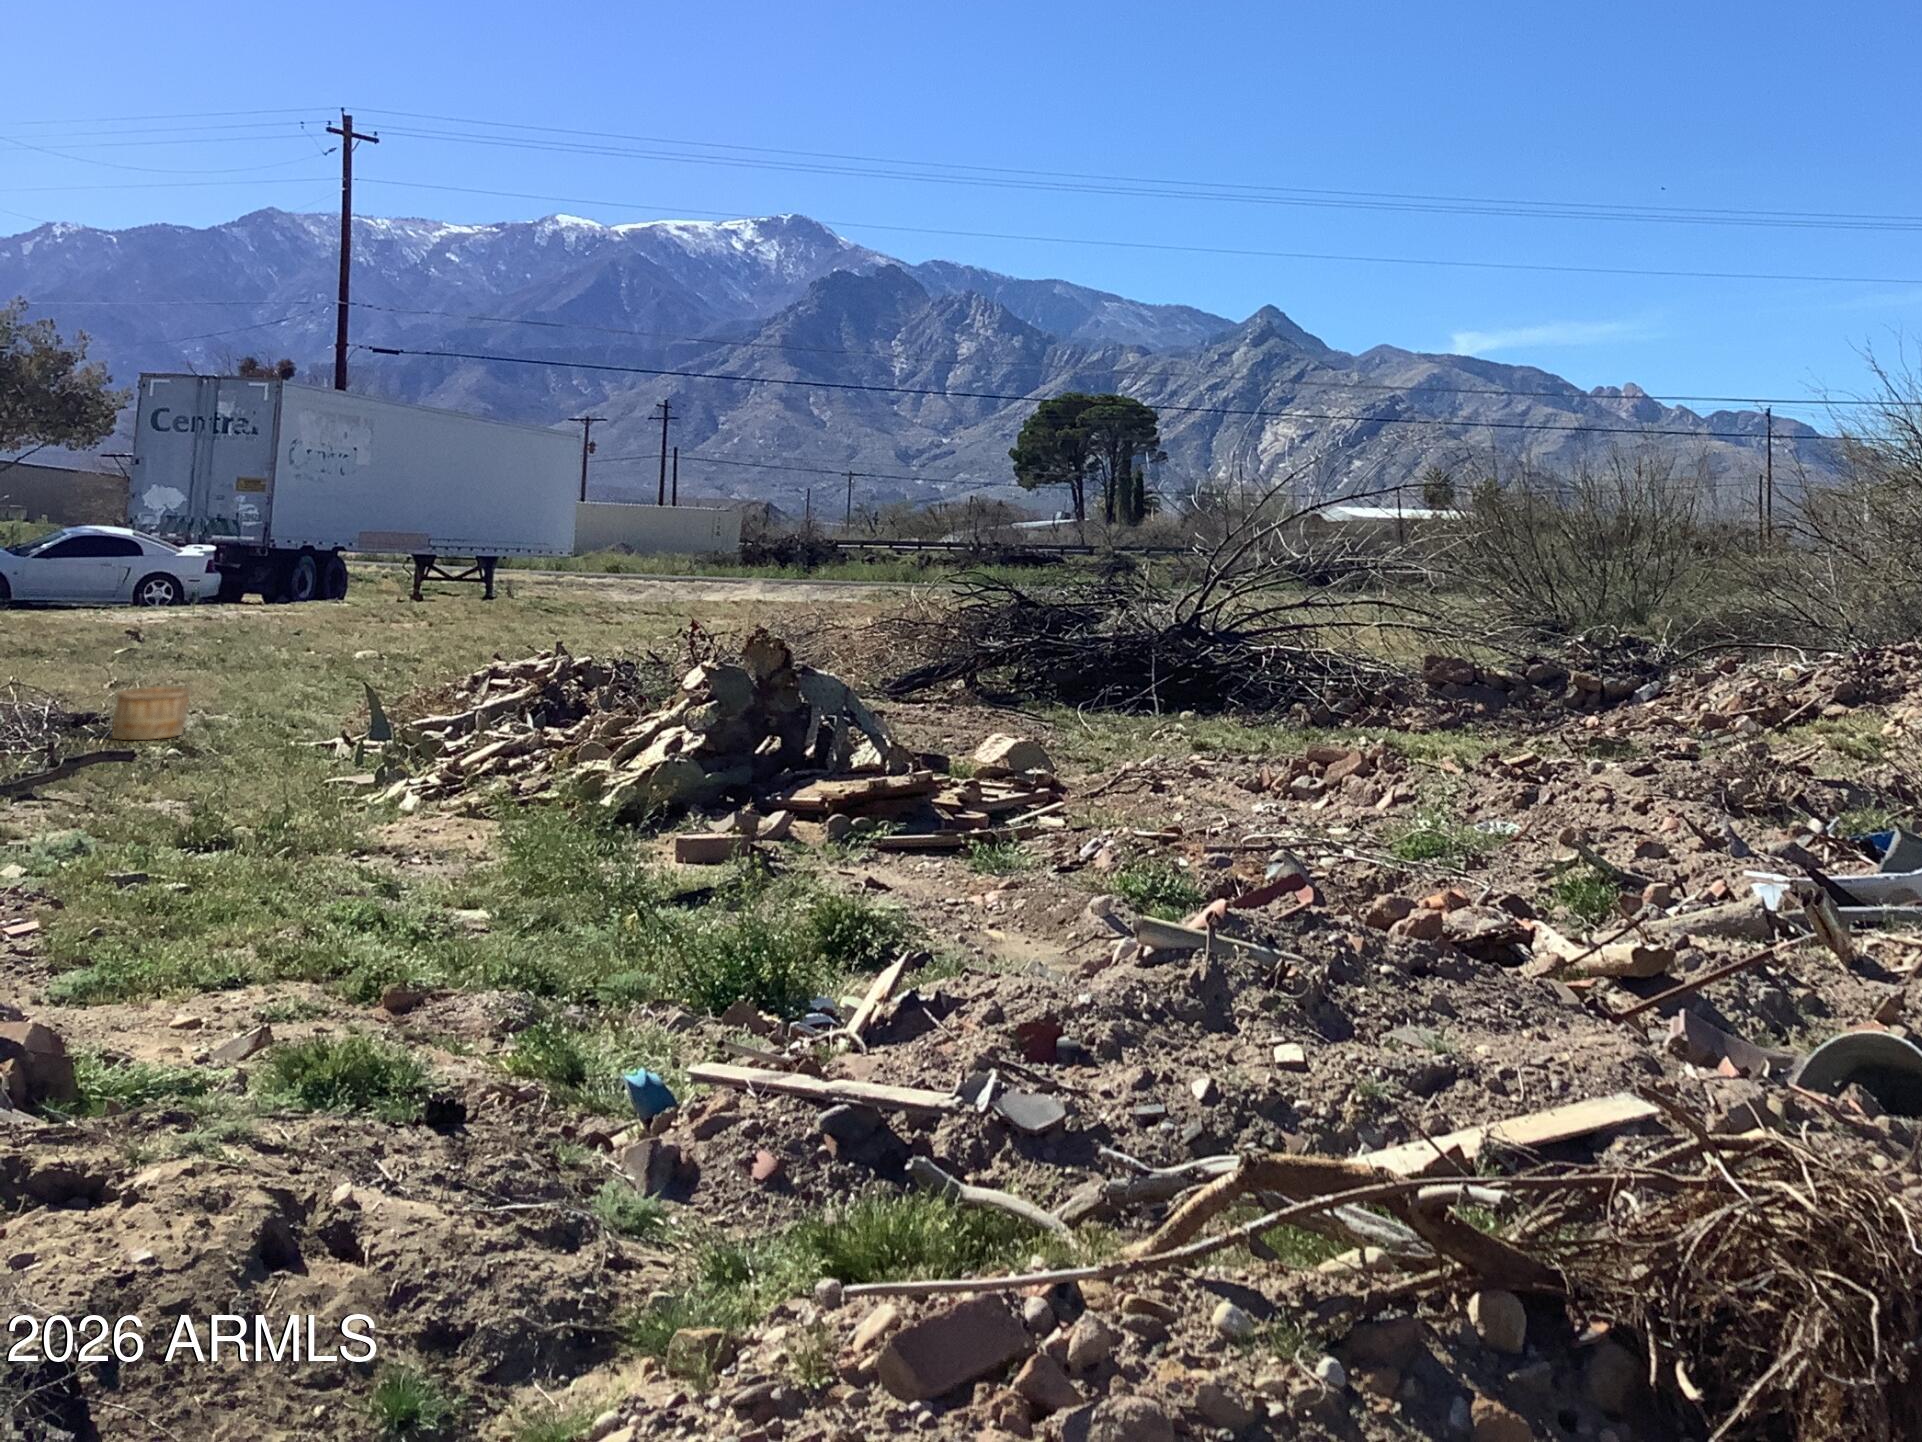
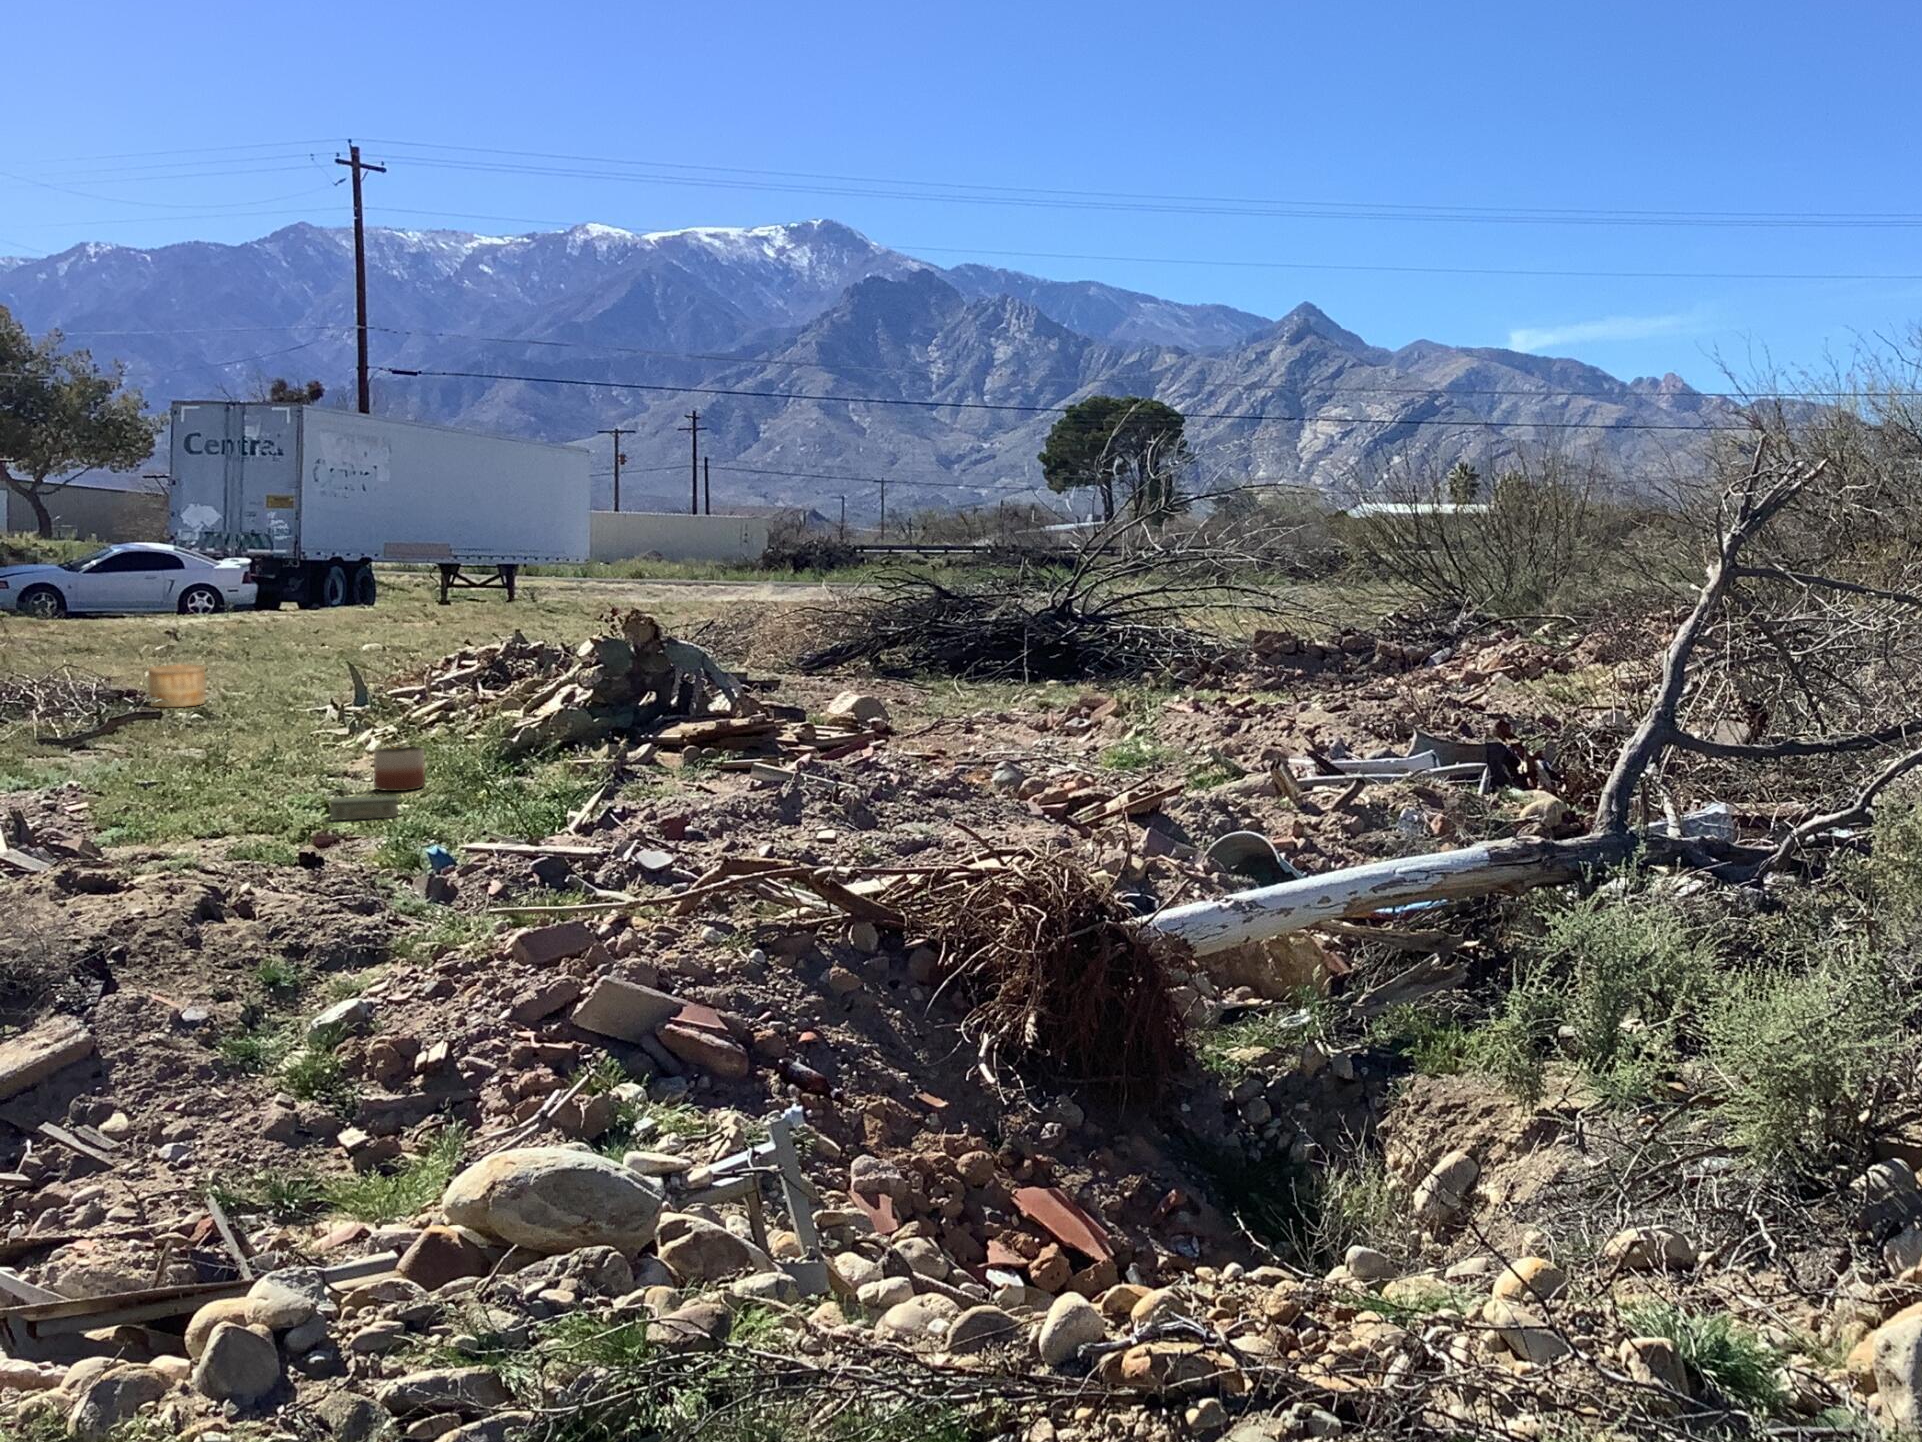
planter: none [448,830,523,894] -> present [374,746,425,791]
toolbox: none [404,914,504,961] -> present [329,795,398,820]

